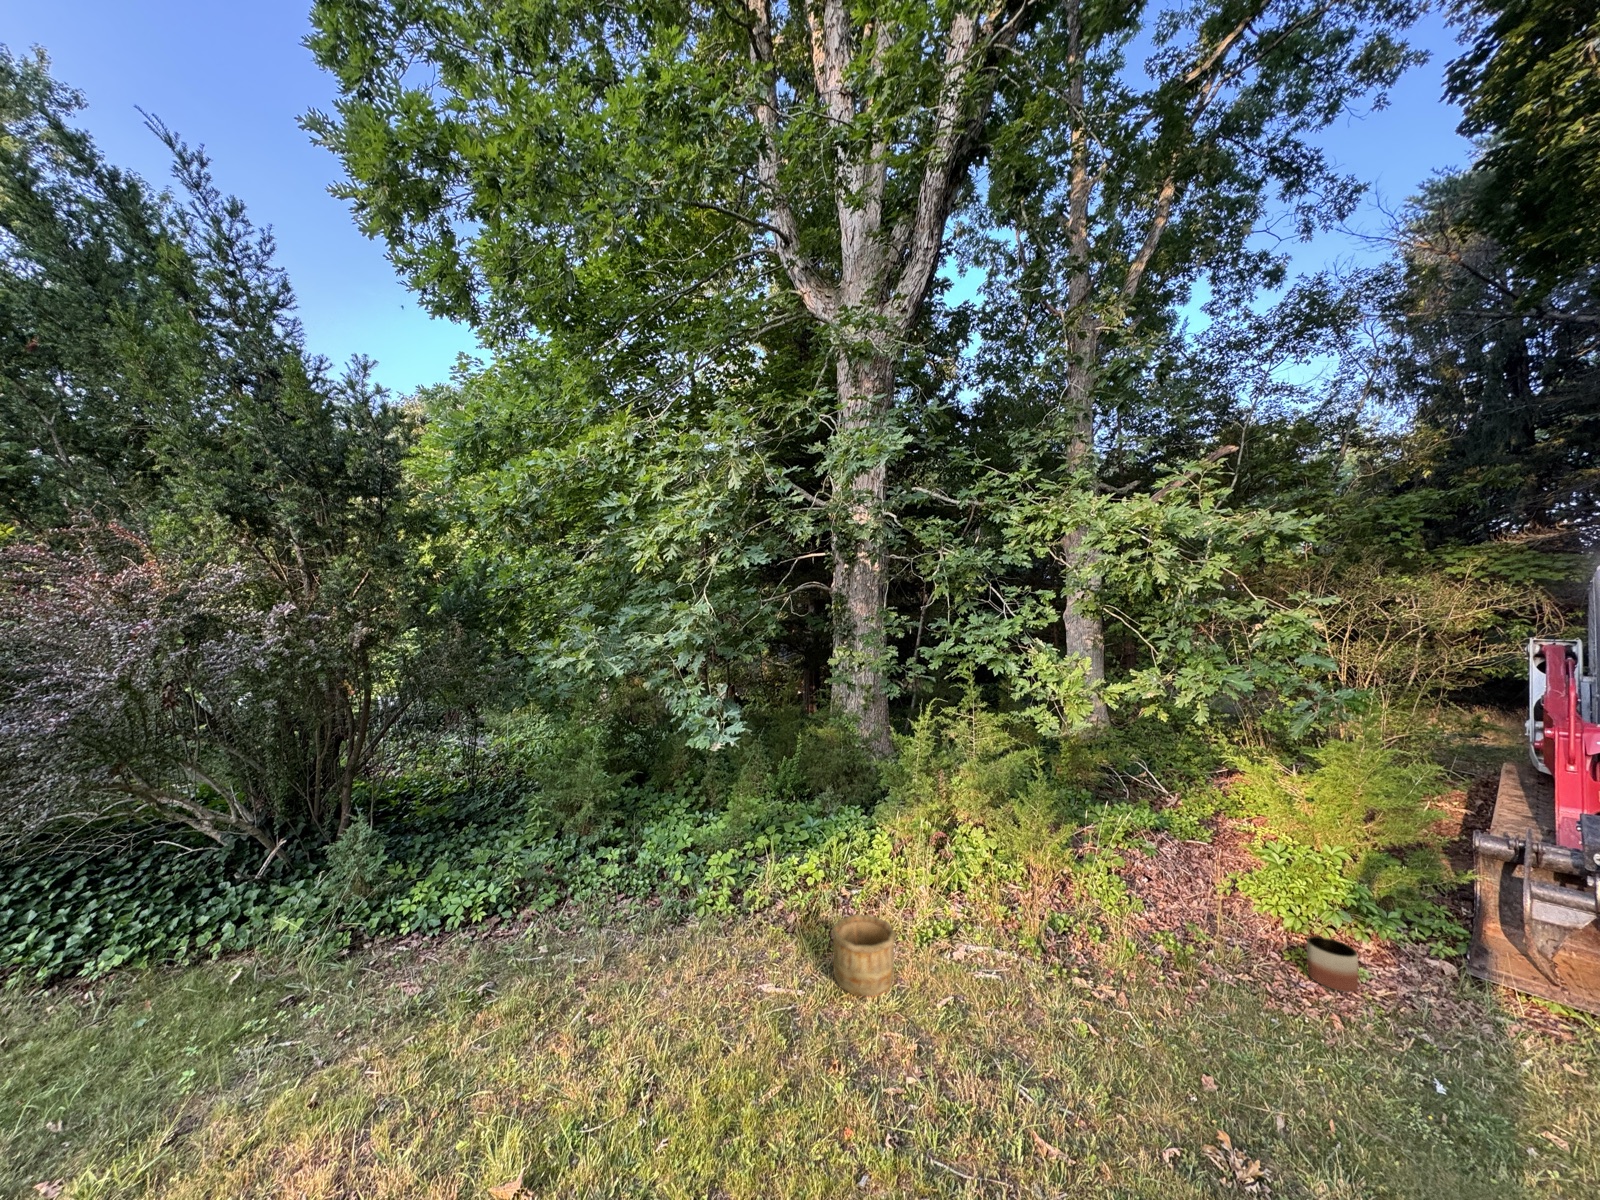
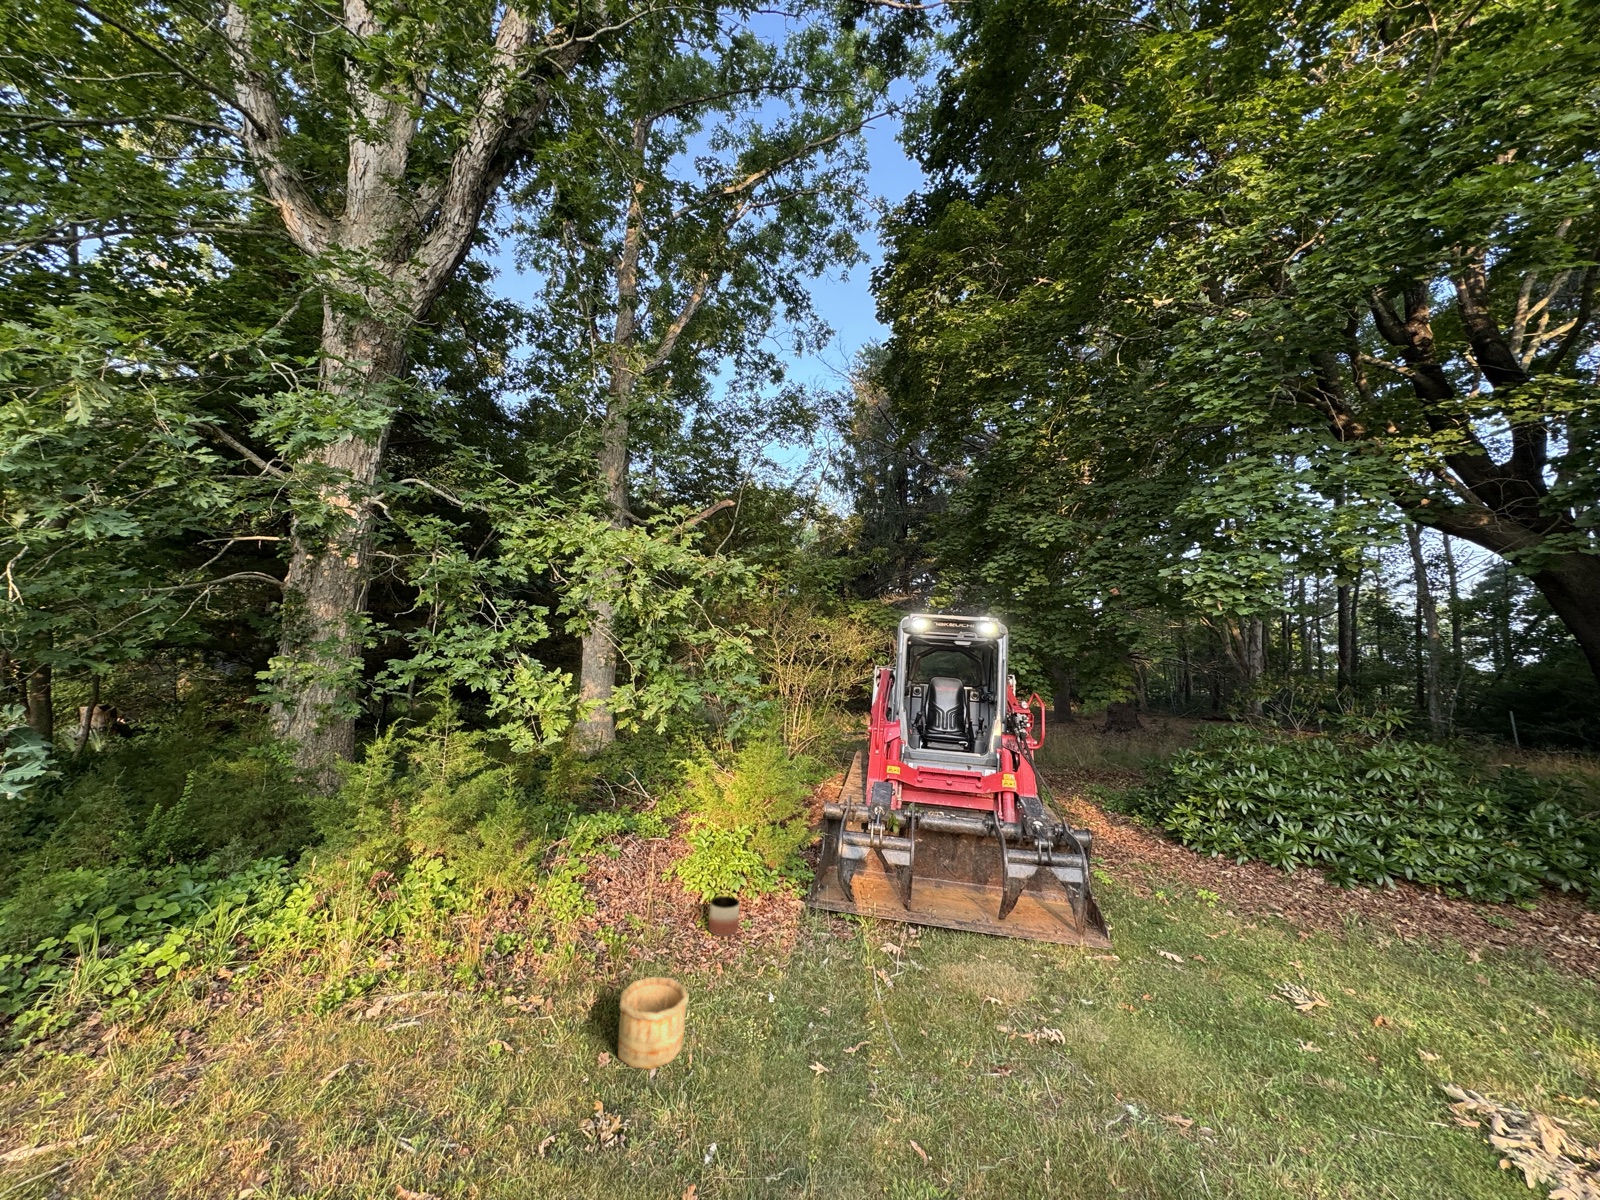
wooden bucket: present [831,915,896,996] -> present [618,977,688,1069]

